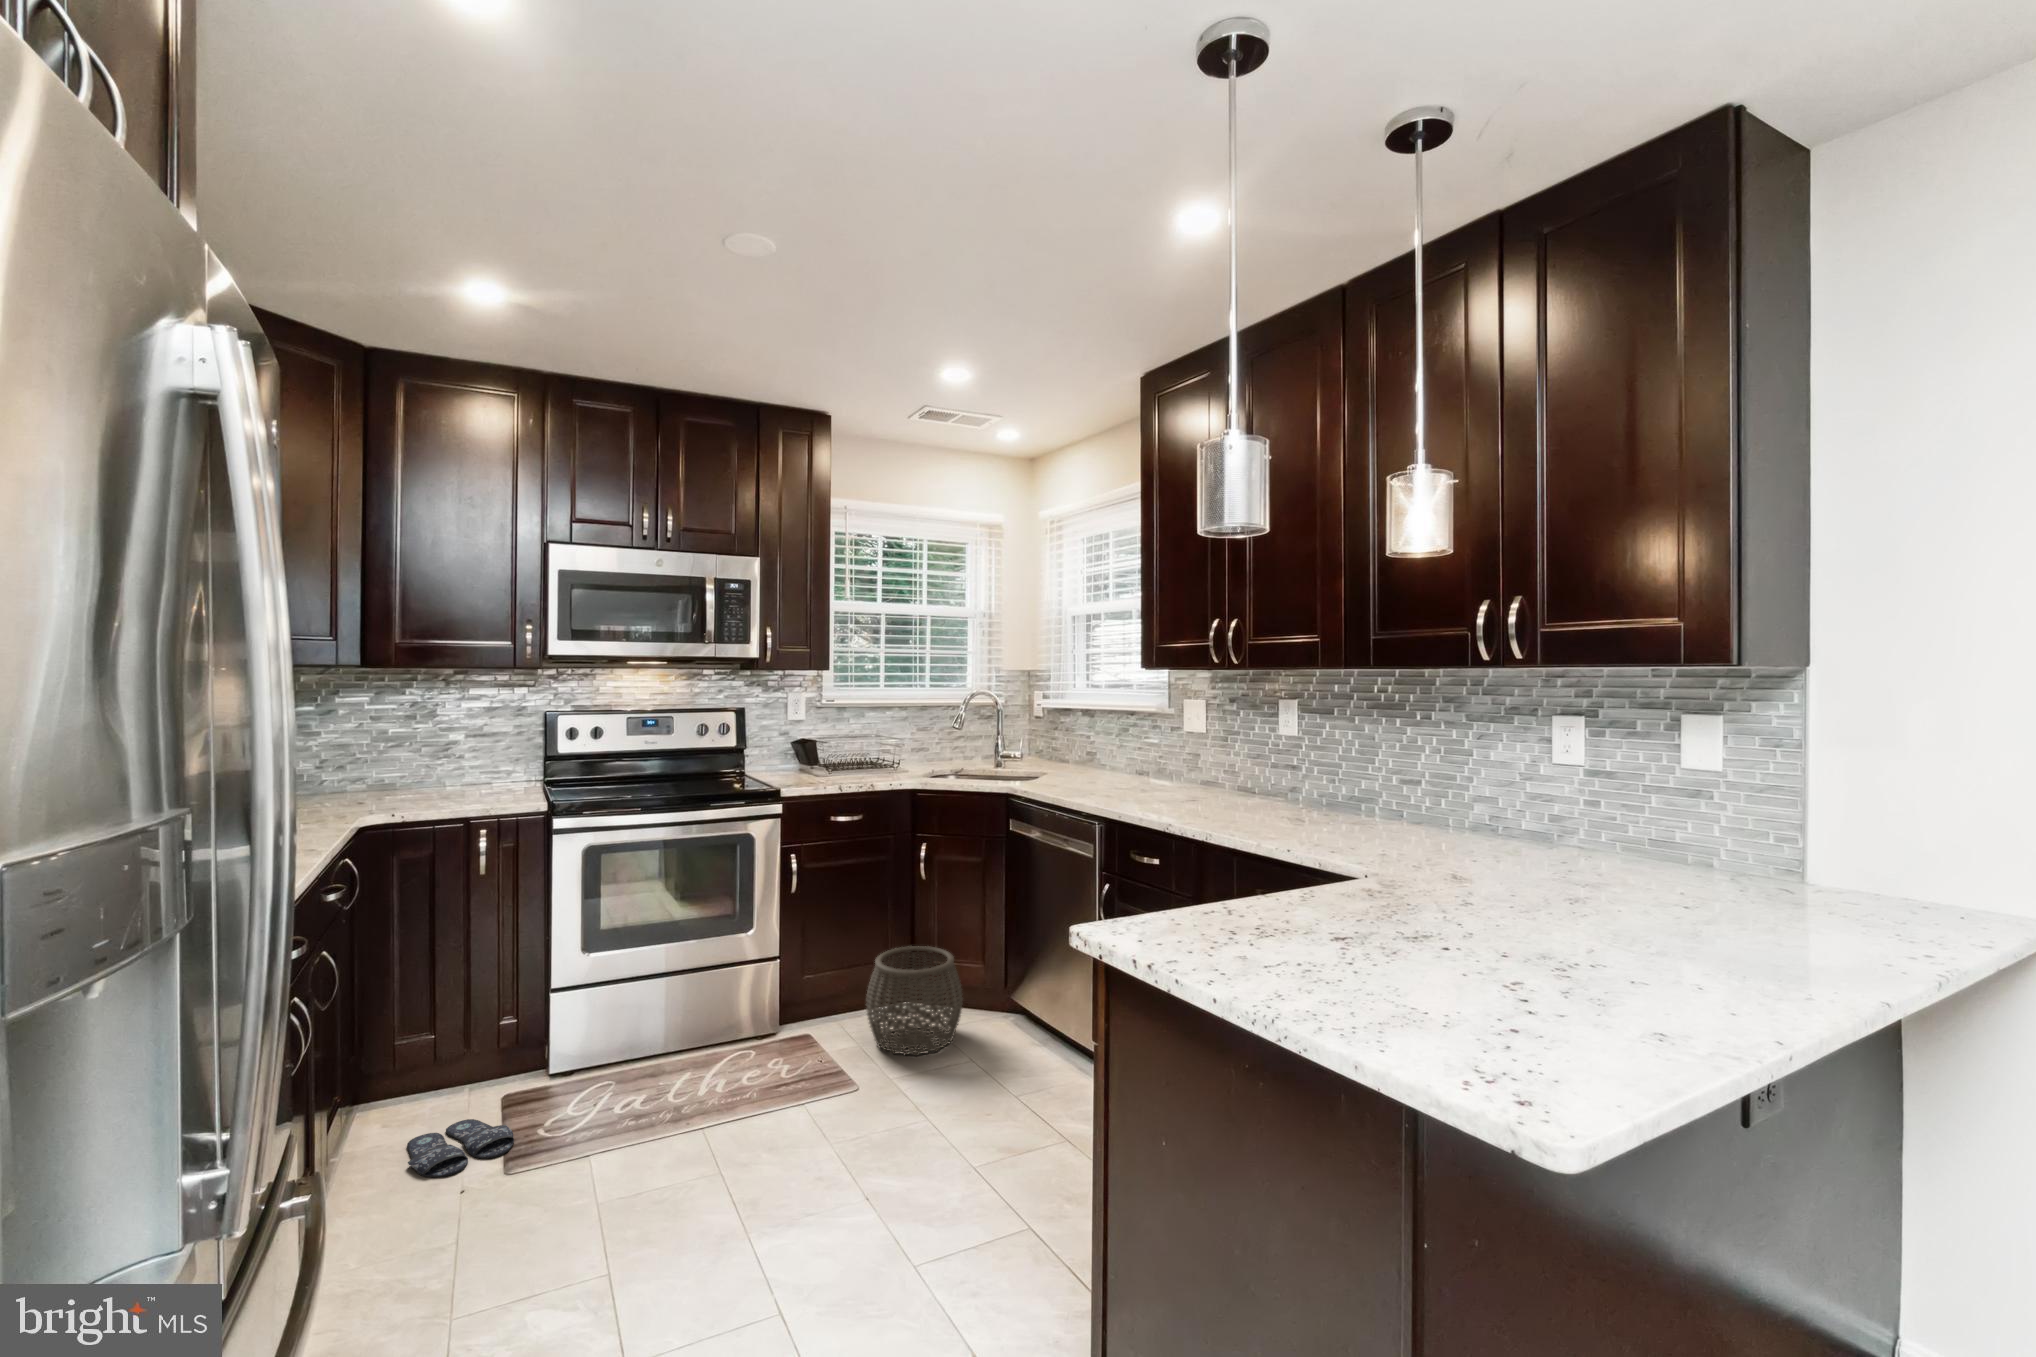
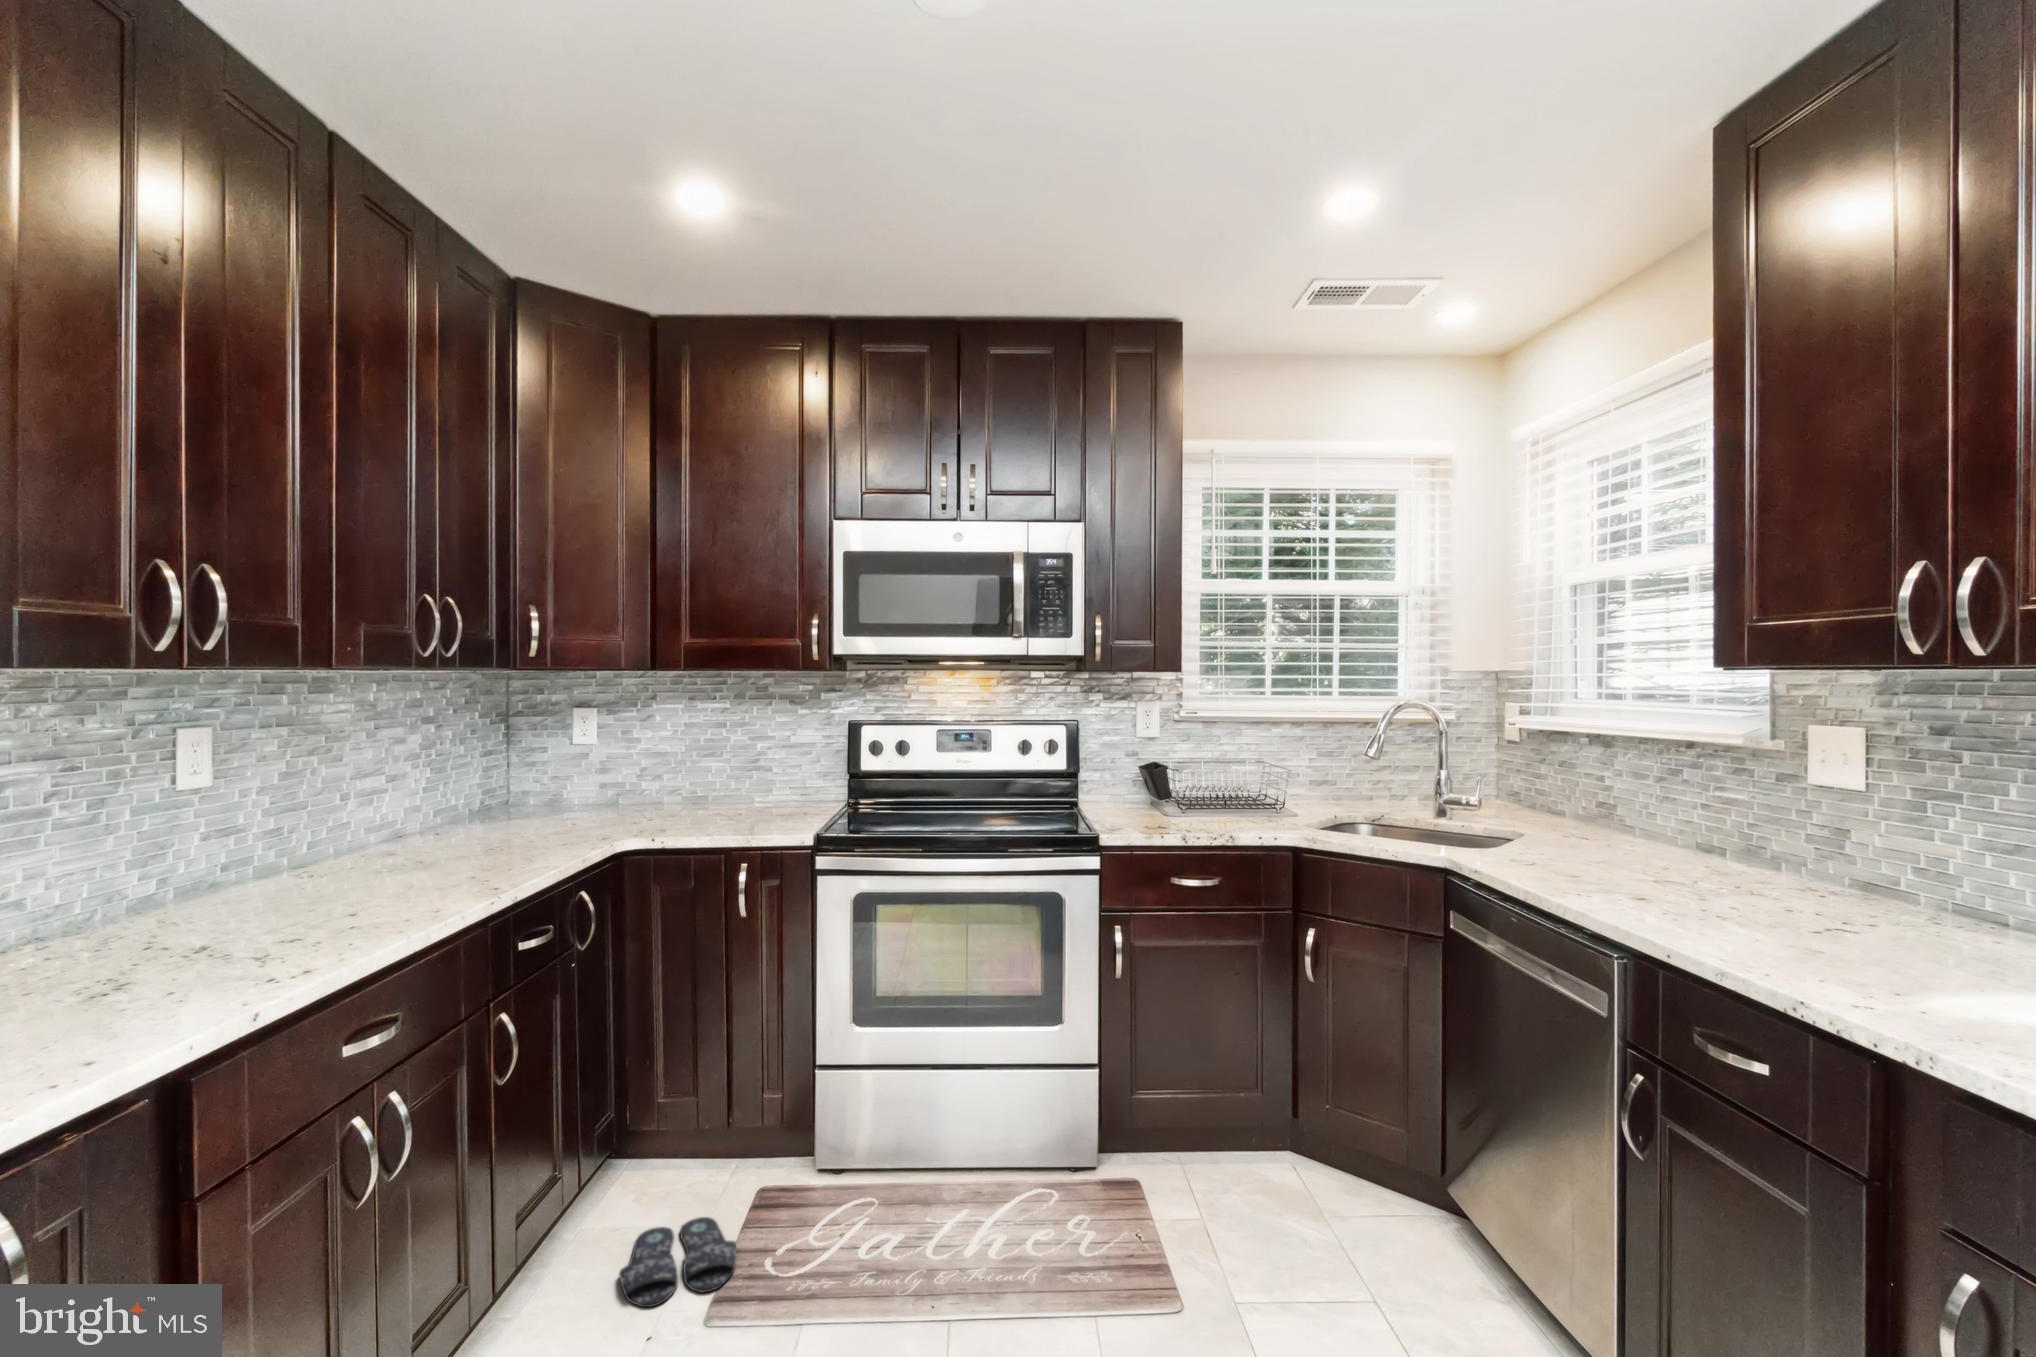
woven basket: present [866,946,963,1055] -> none [1207,1087,1363,1279]

